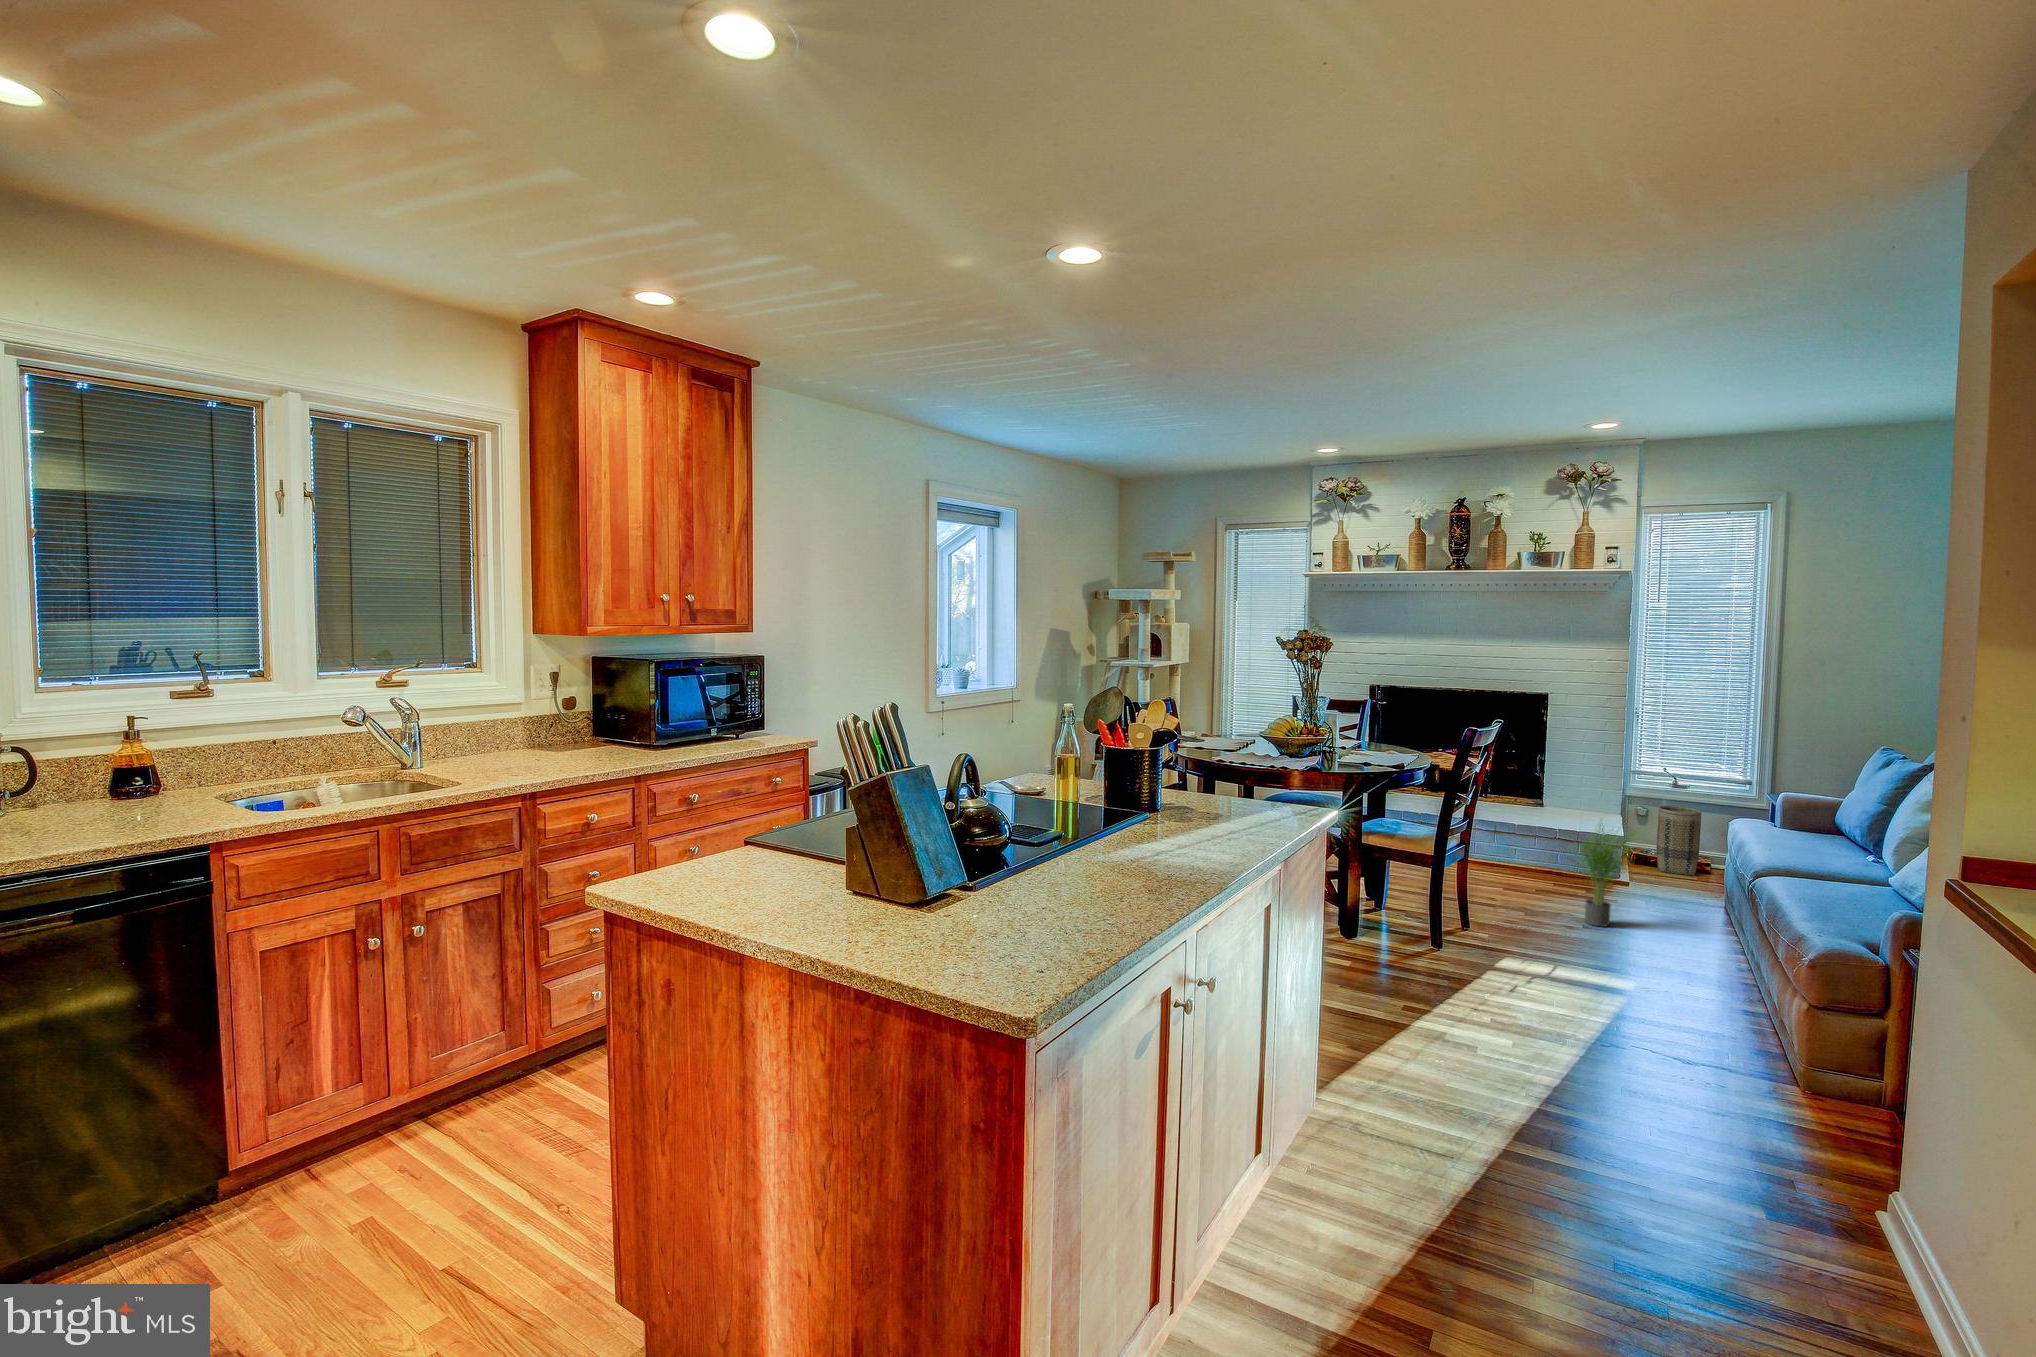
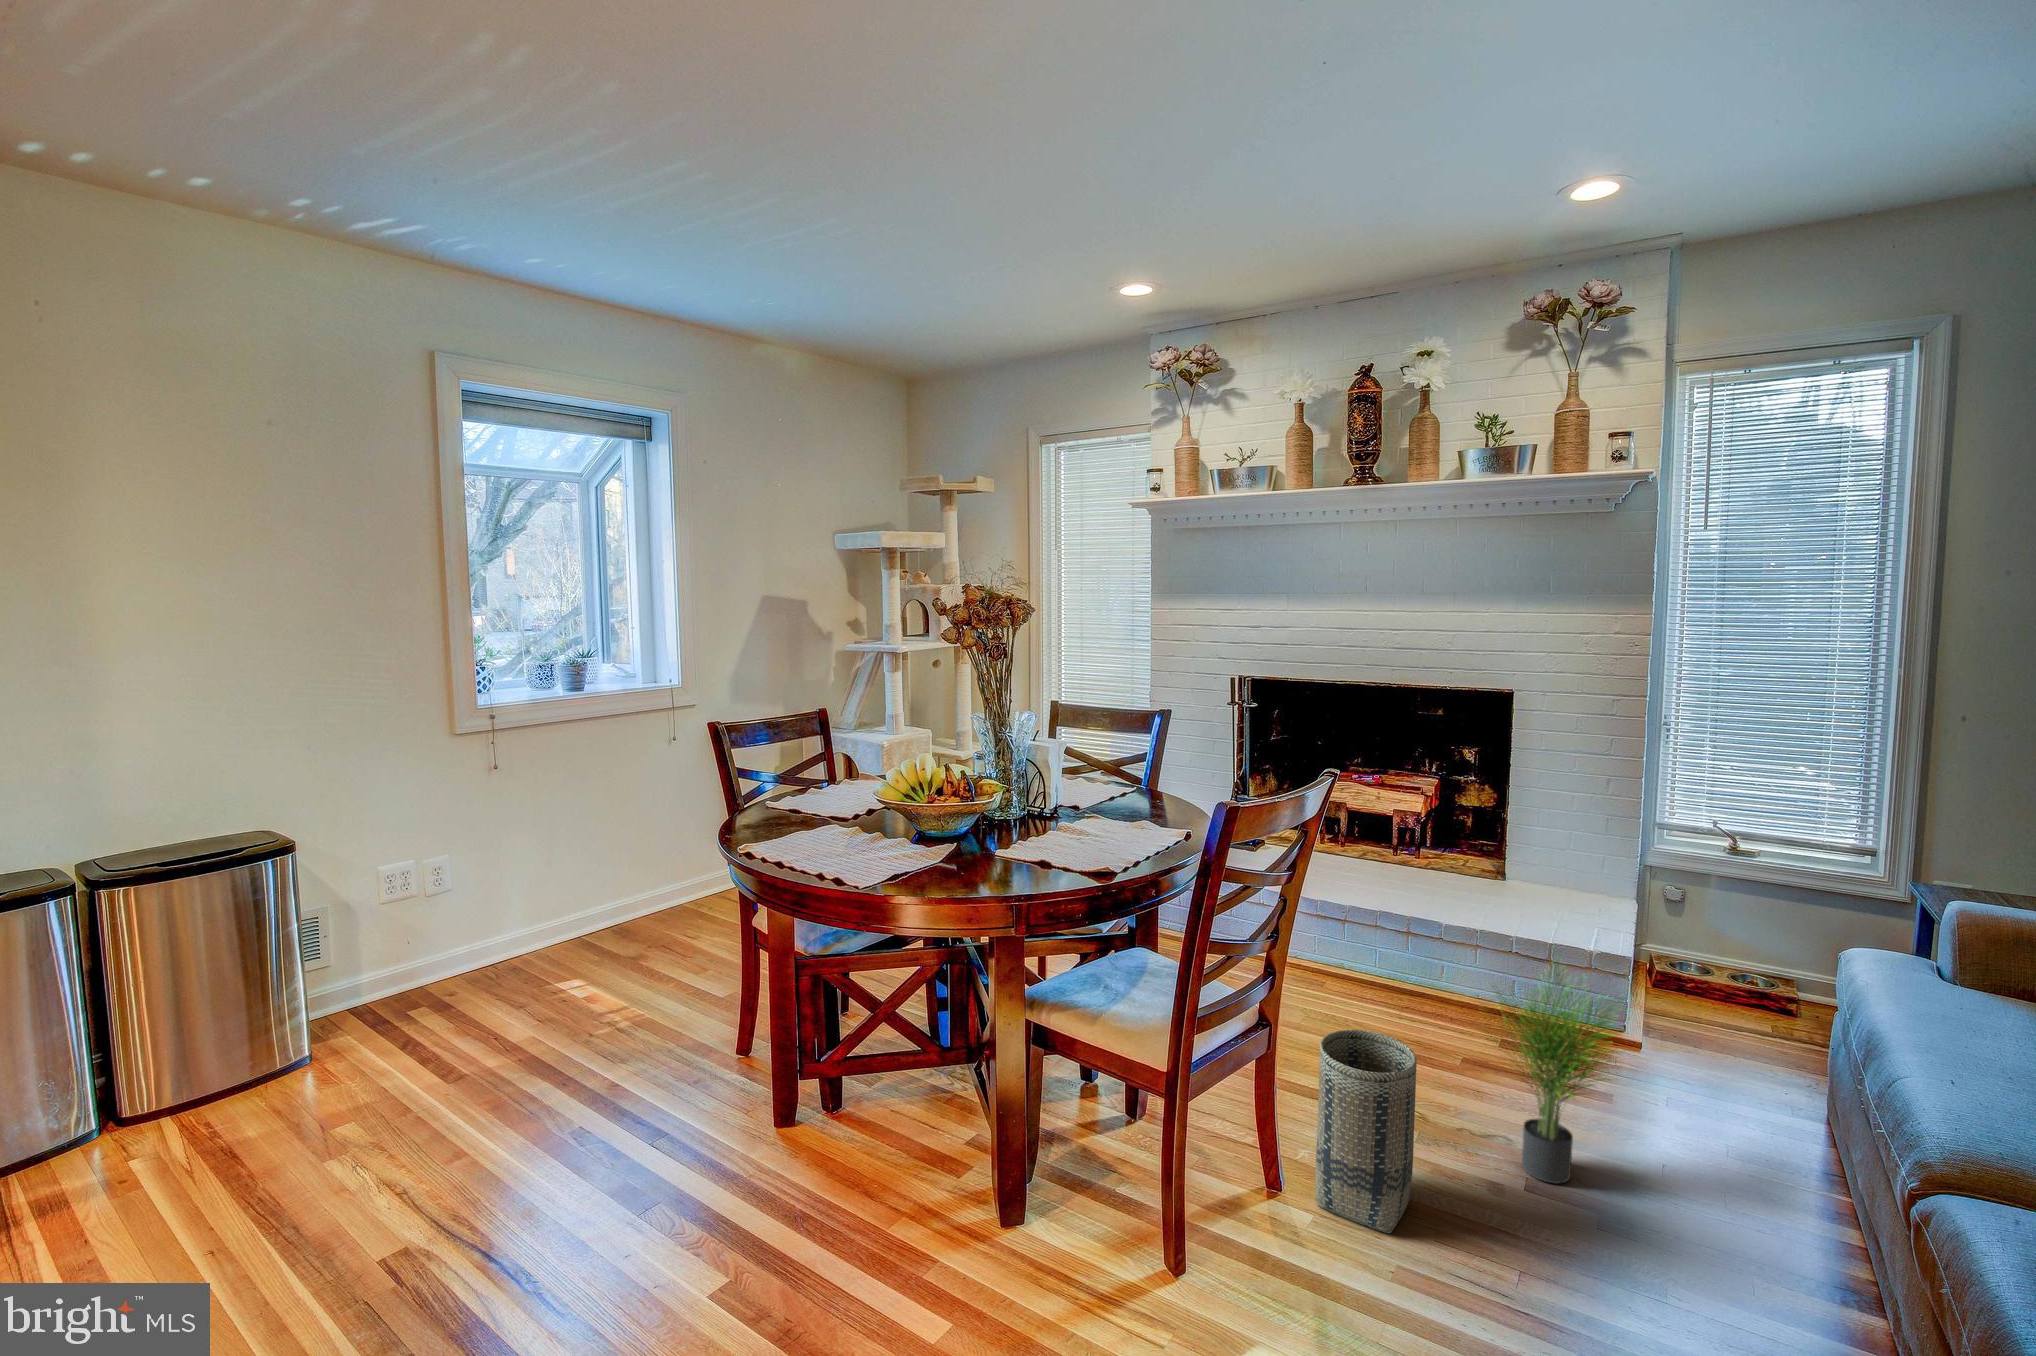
basket: present [1657,806,1701,876] -> present [1315,1030,1417,1233]

